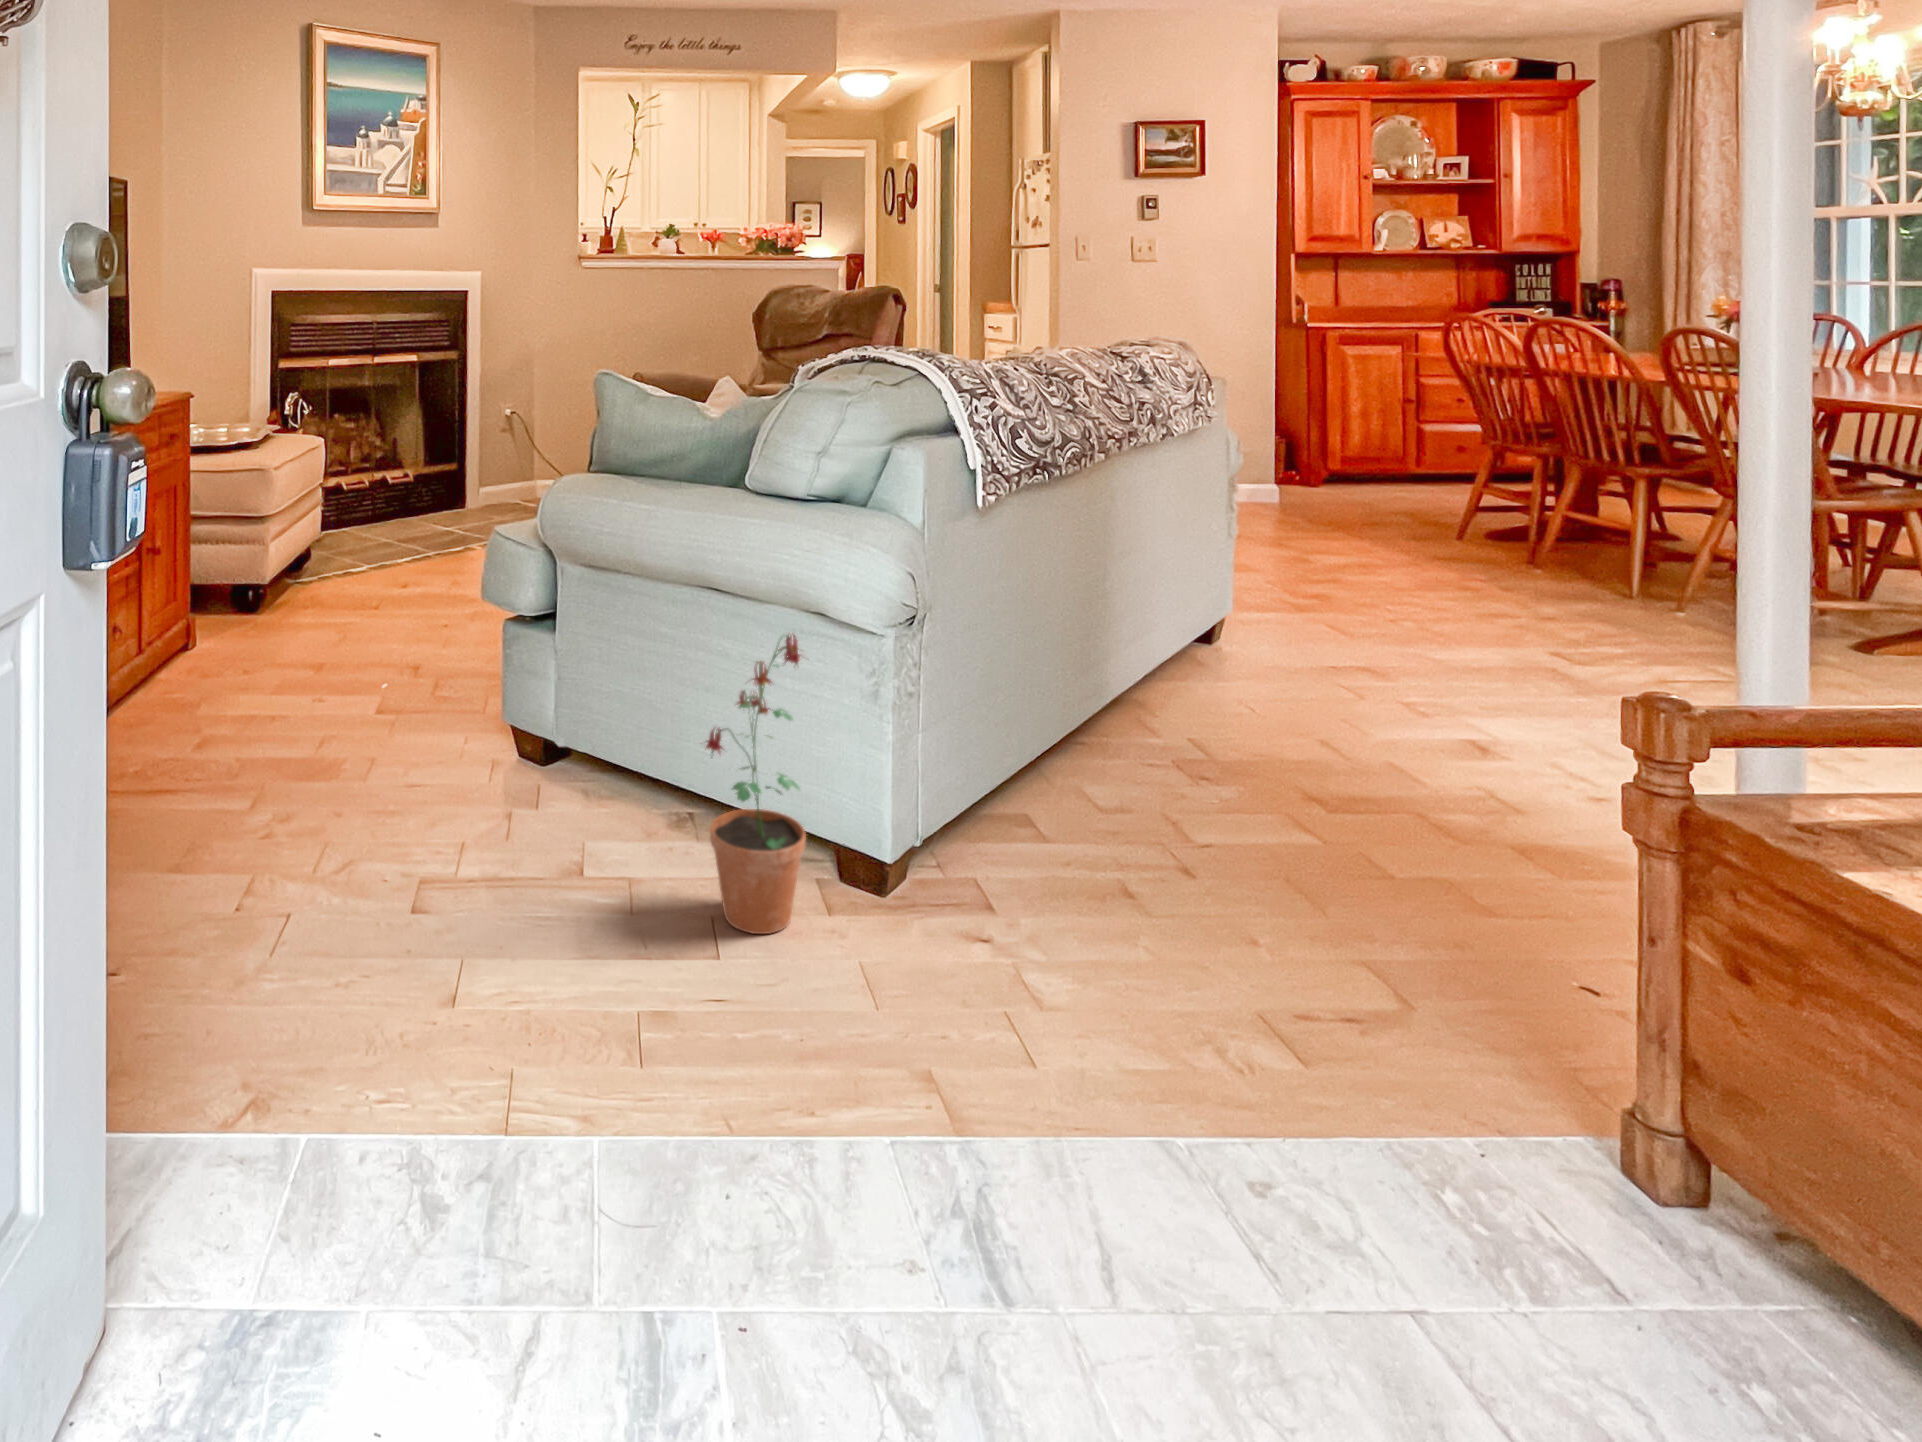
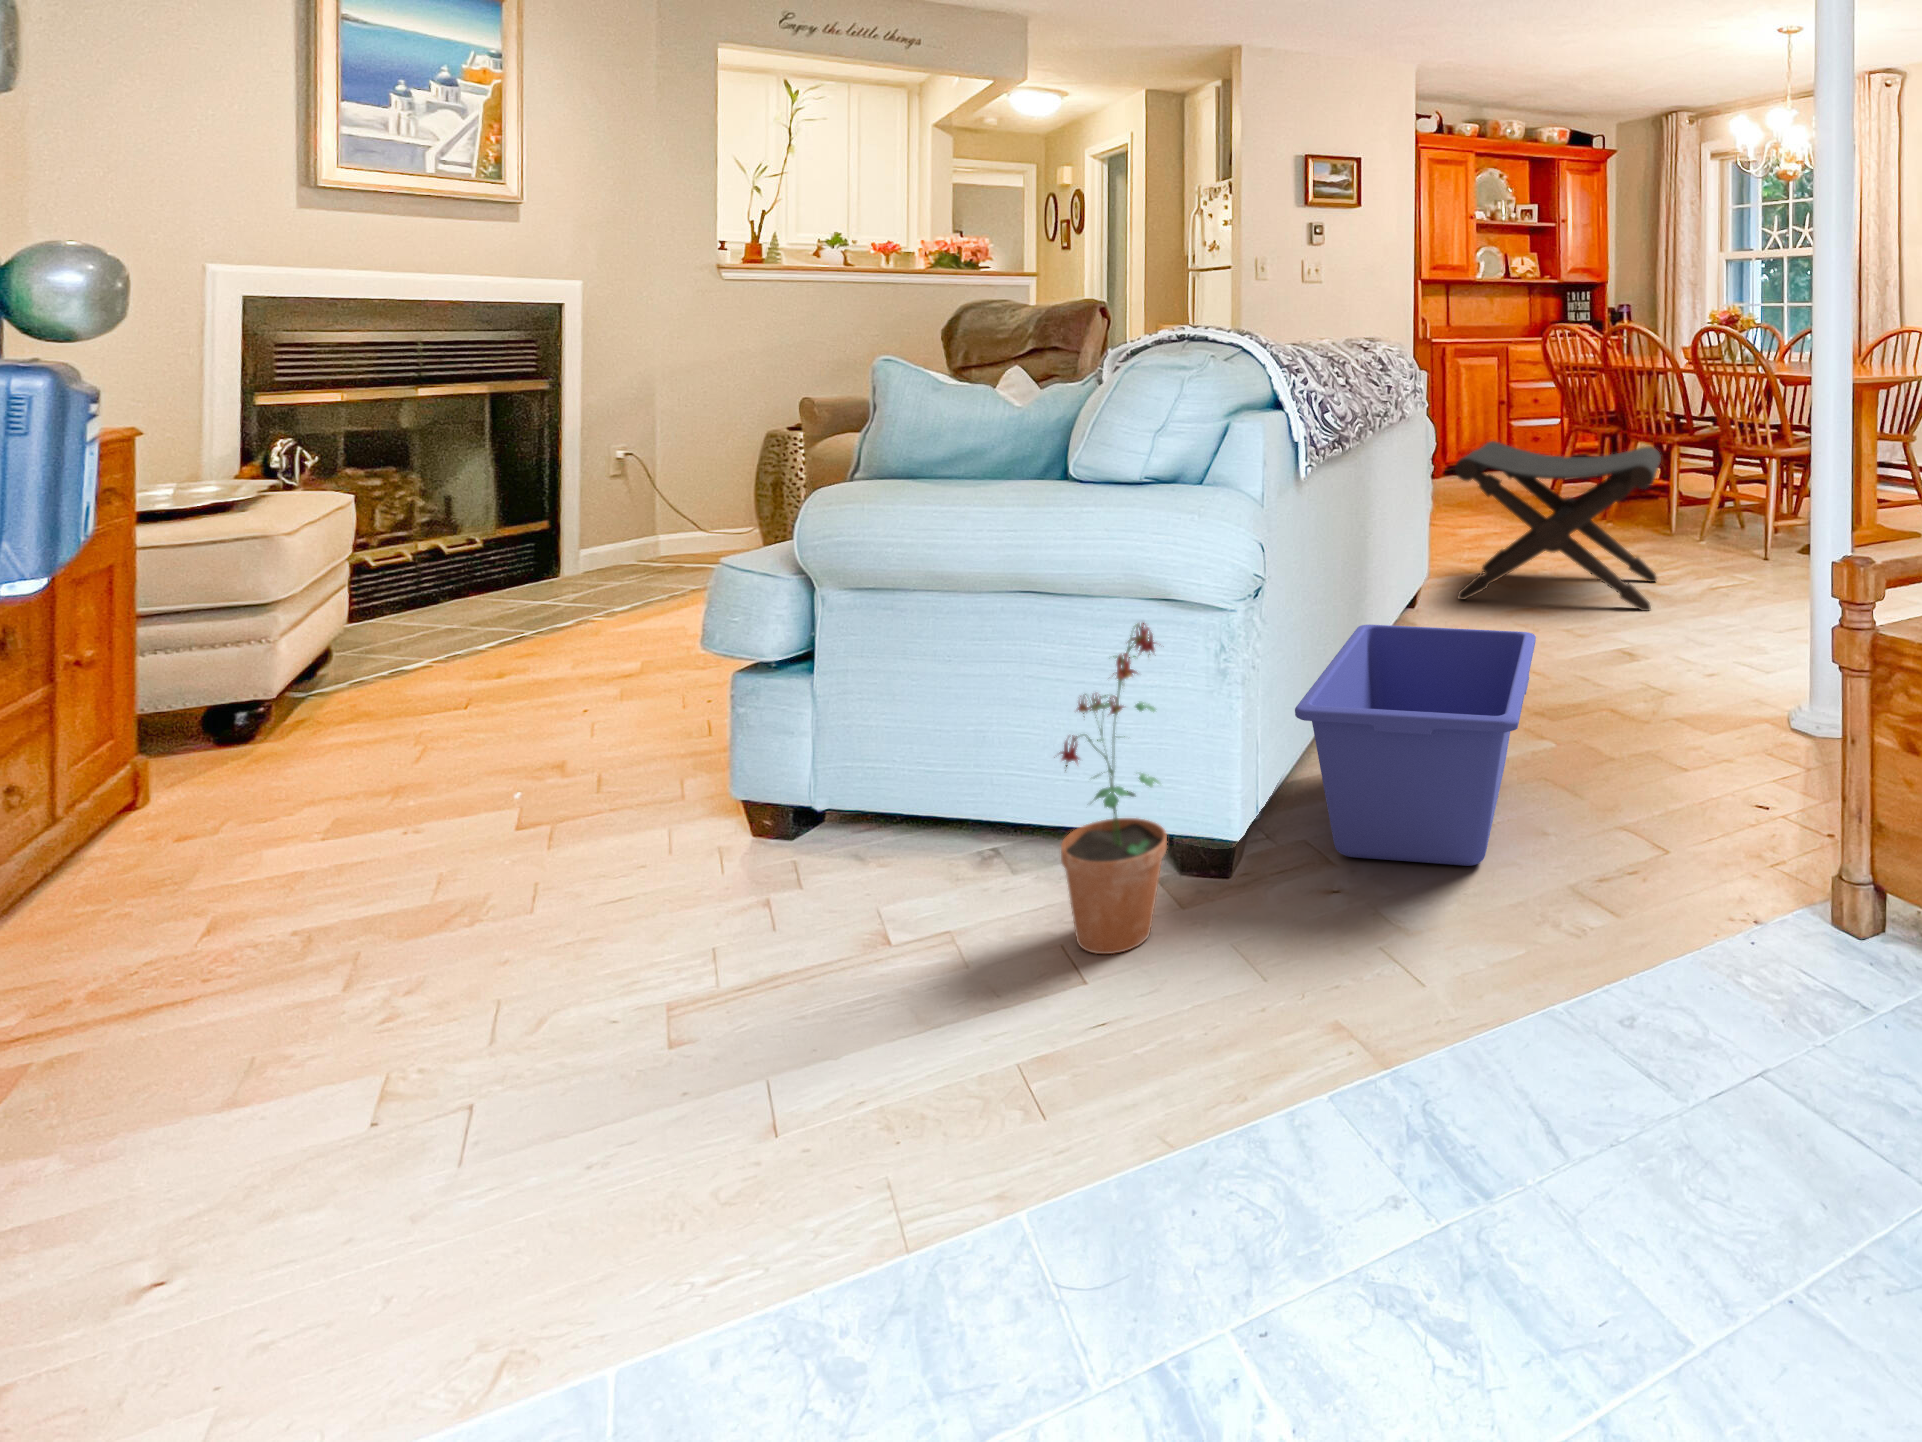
footstool: none [1263,461,1581,699] -> present [1455,441,1661,611]
storage bin: none [948,664,1276,952] -> present [1295,625,1536,866]

